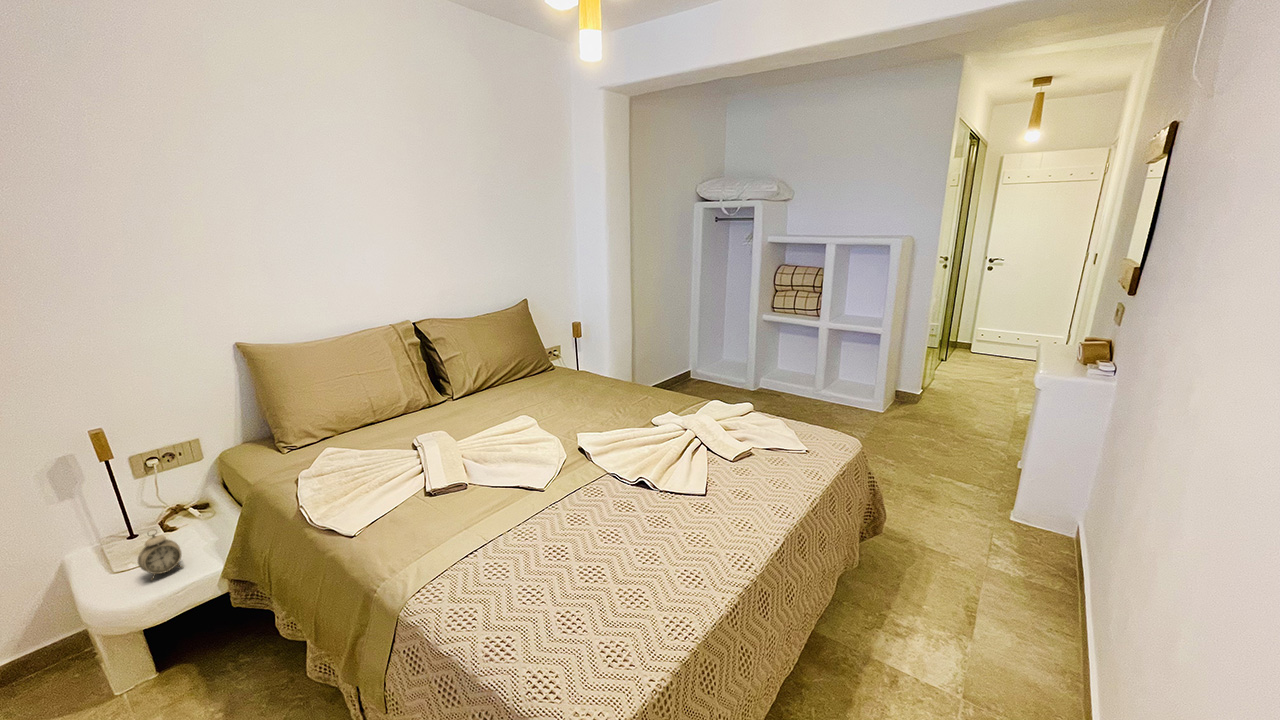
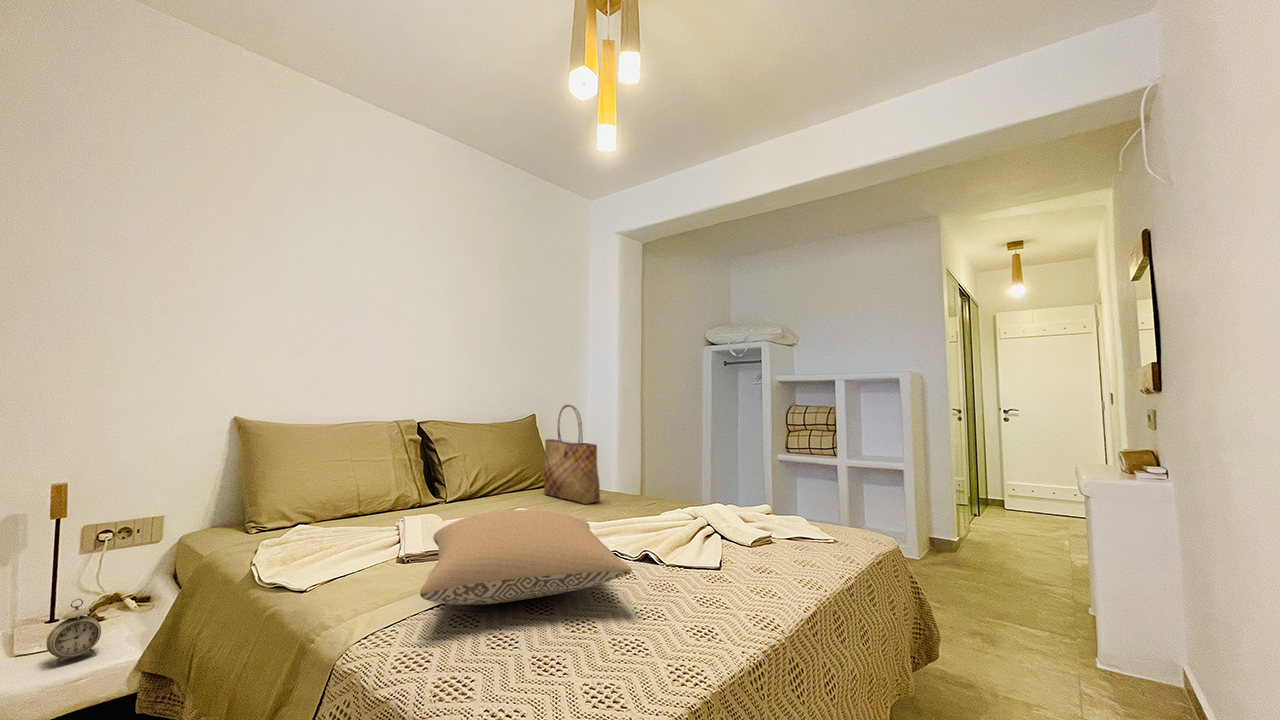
tote bag: none [542,309,598,403] -> present [543,405,600,504]
pillow: none [455,453,633,569] -> present [420,510,632,605]

